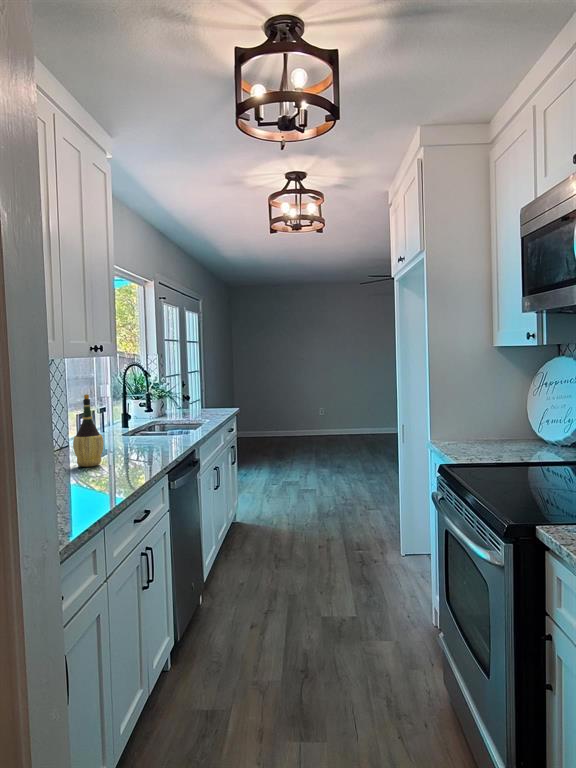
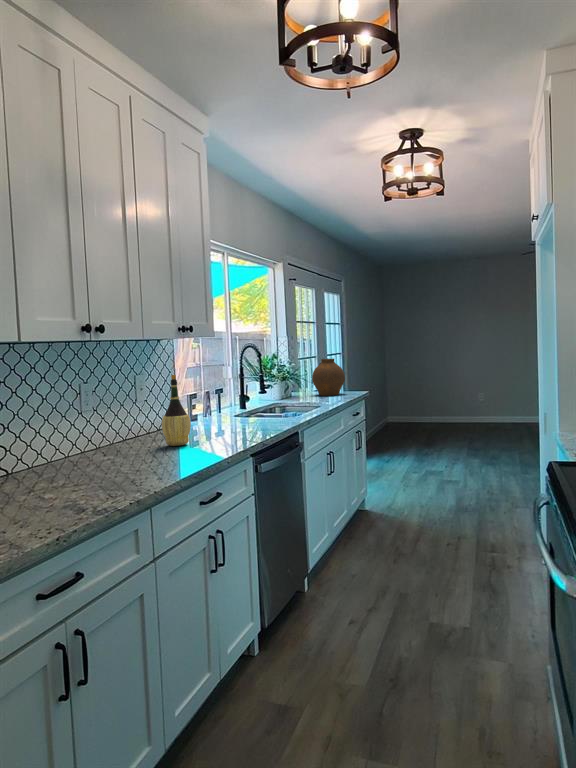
vase: none [186,377,218,413] -> present [312,359,345,396]

